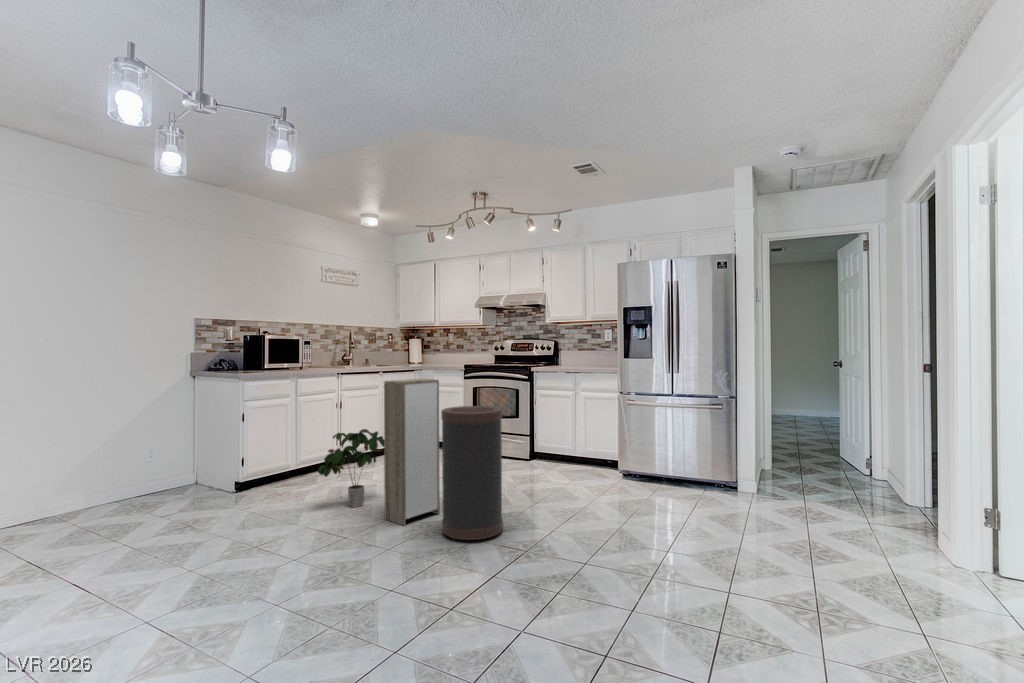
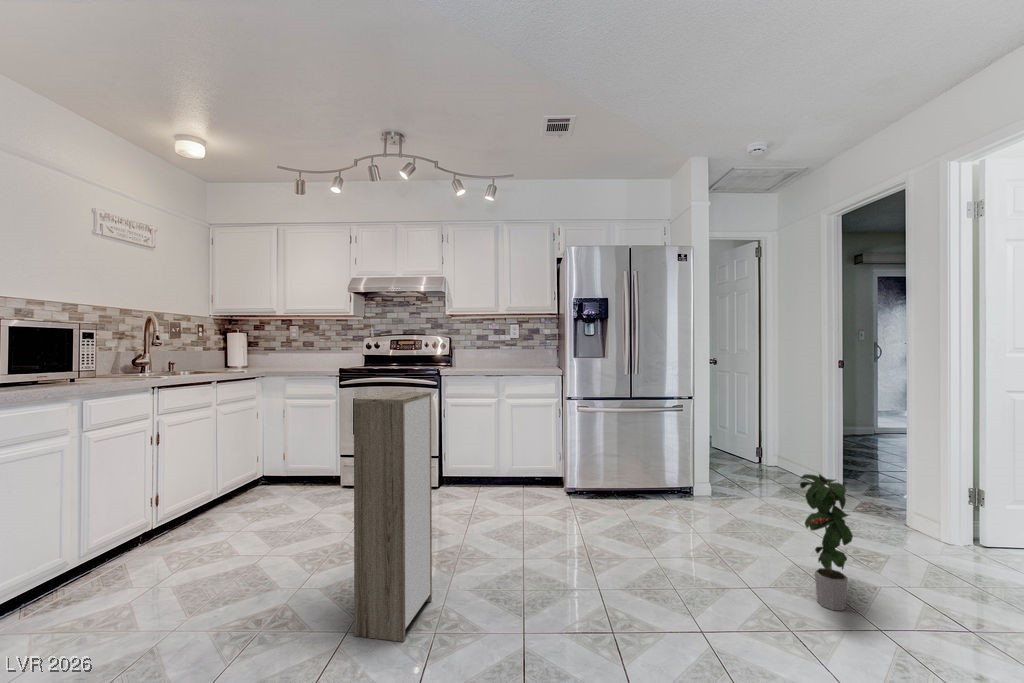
trash can: present [441,406,503,540] -> none [474,428,567,649]
potted plant: present [318,429,384,507] -> present [800,474,853,610]

